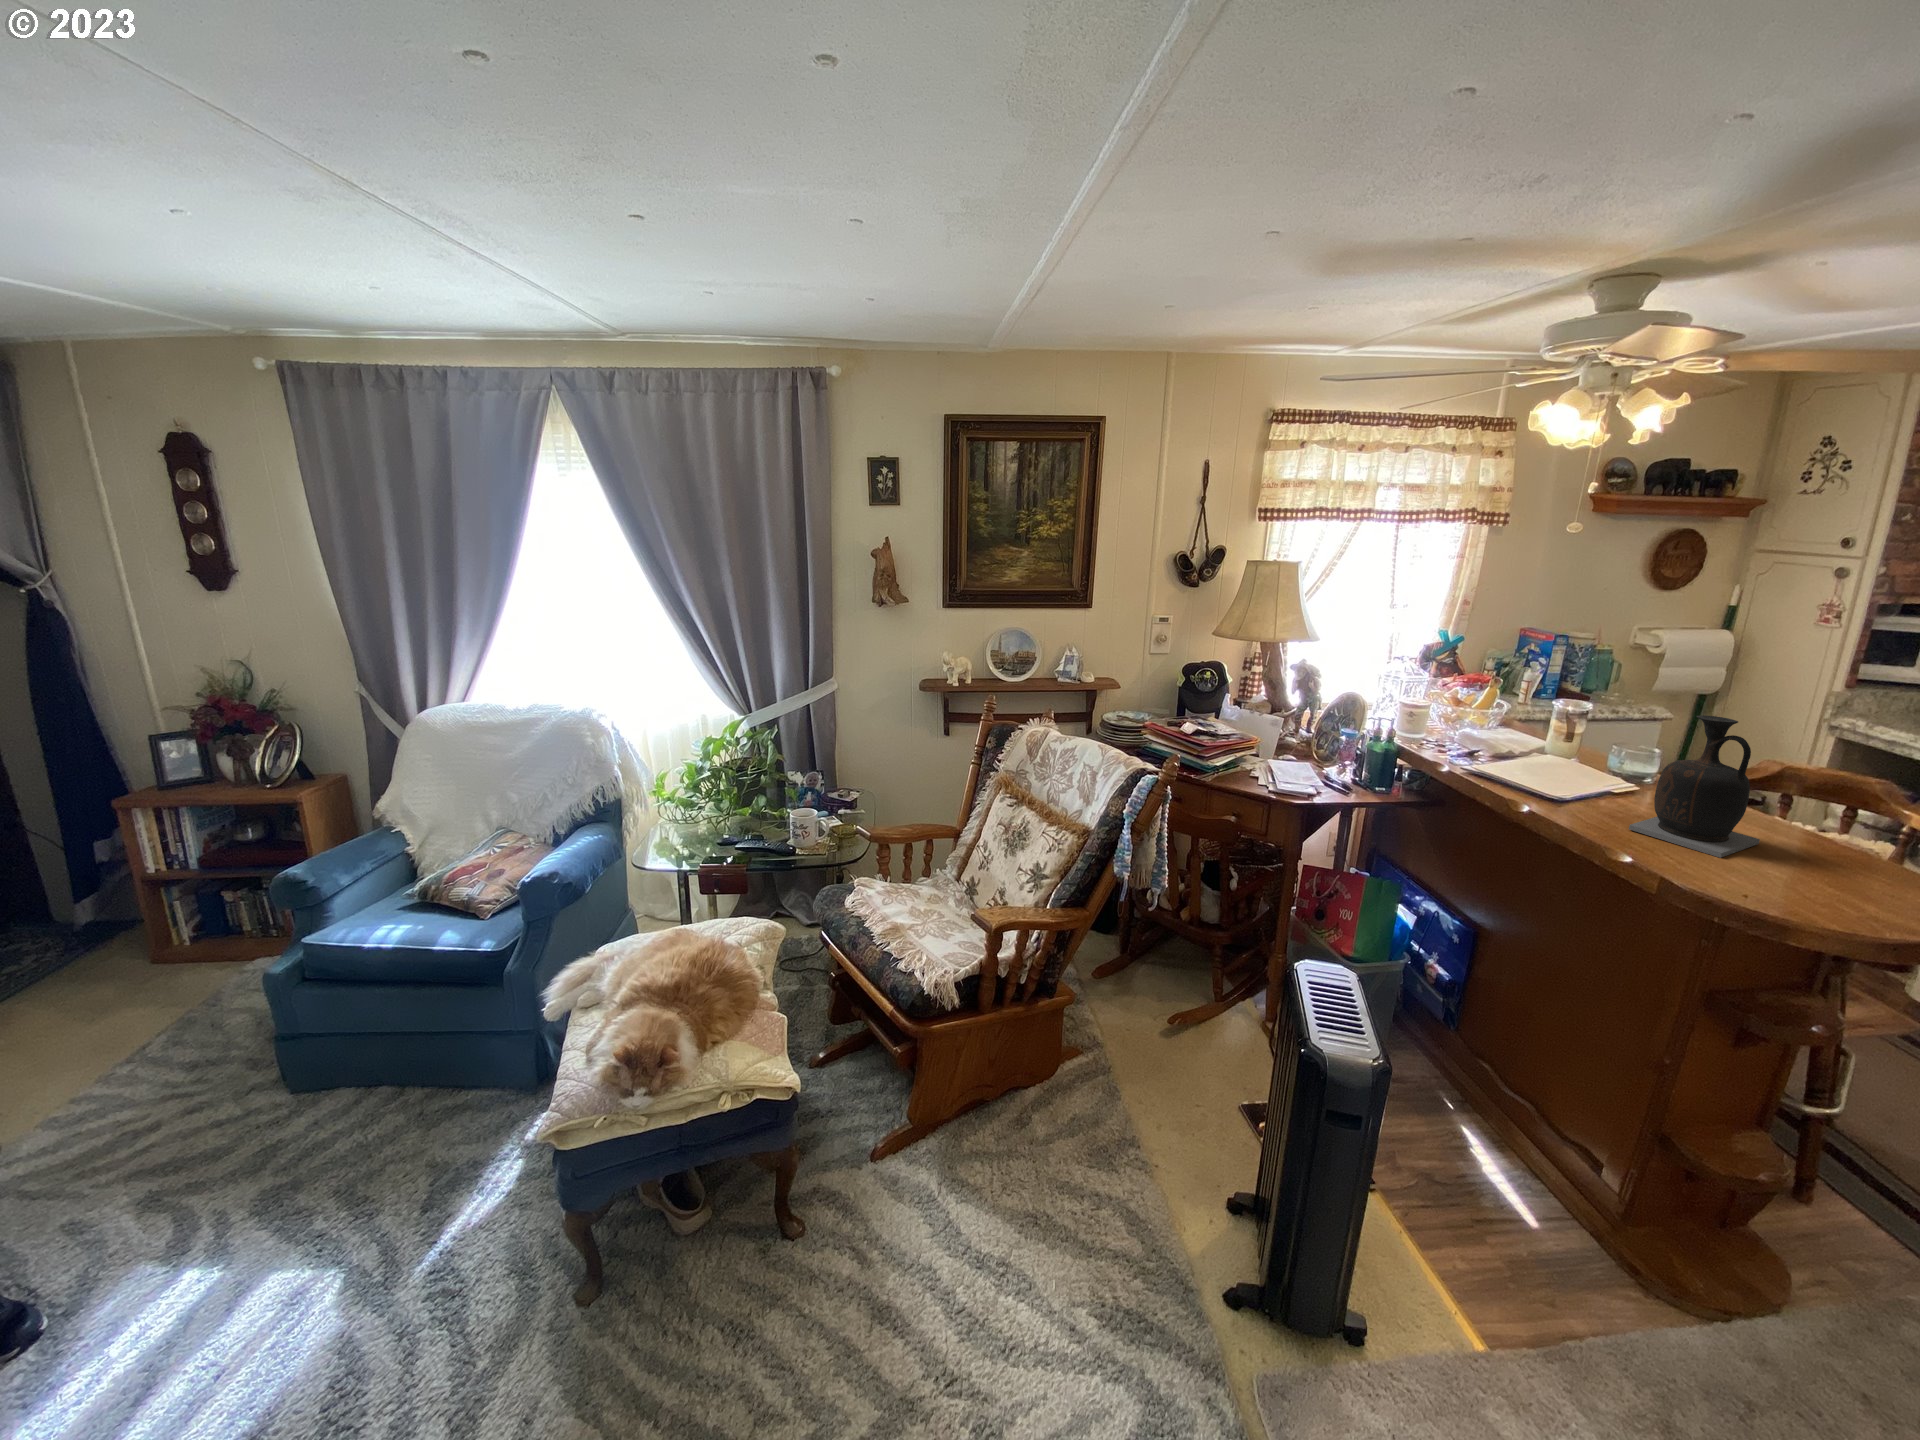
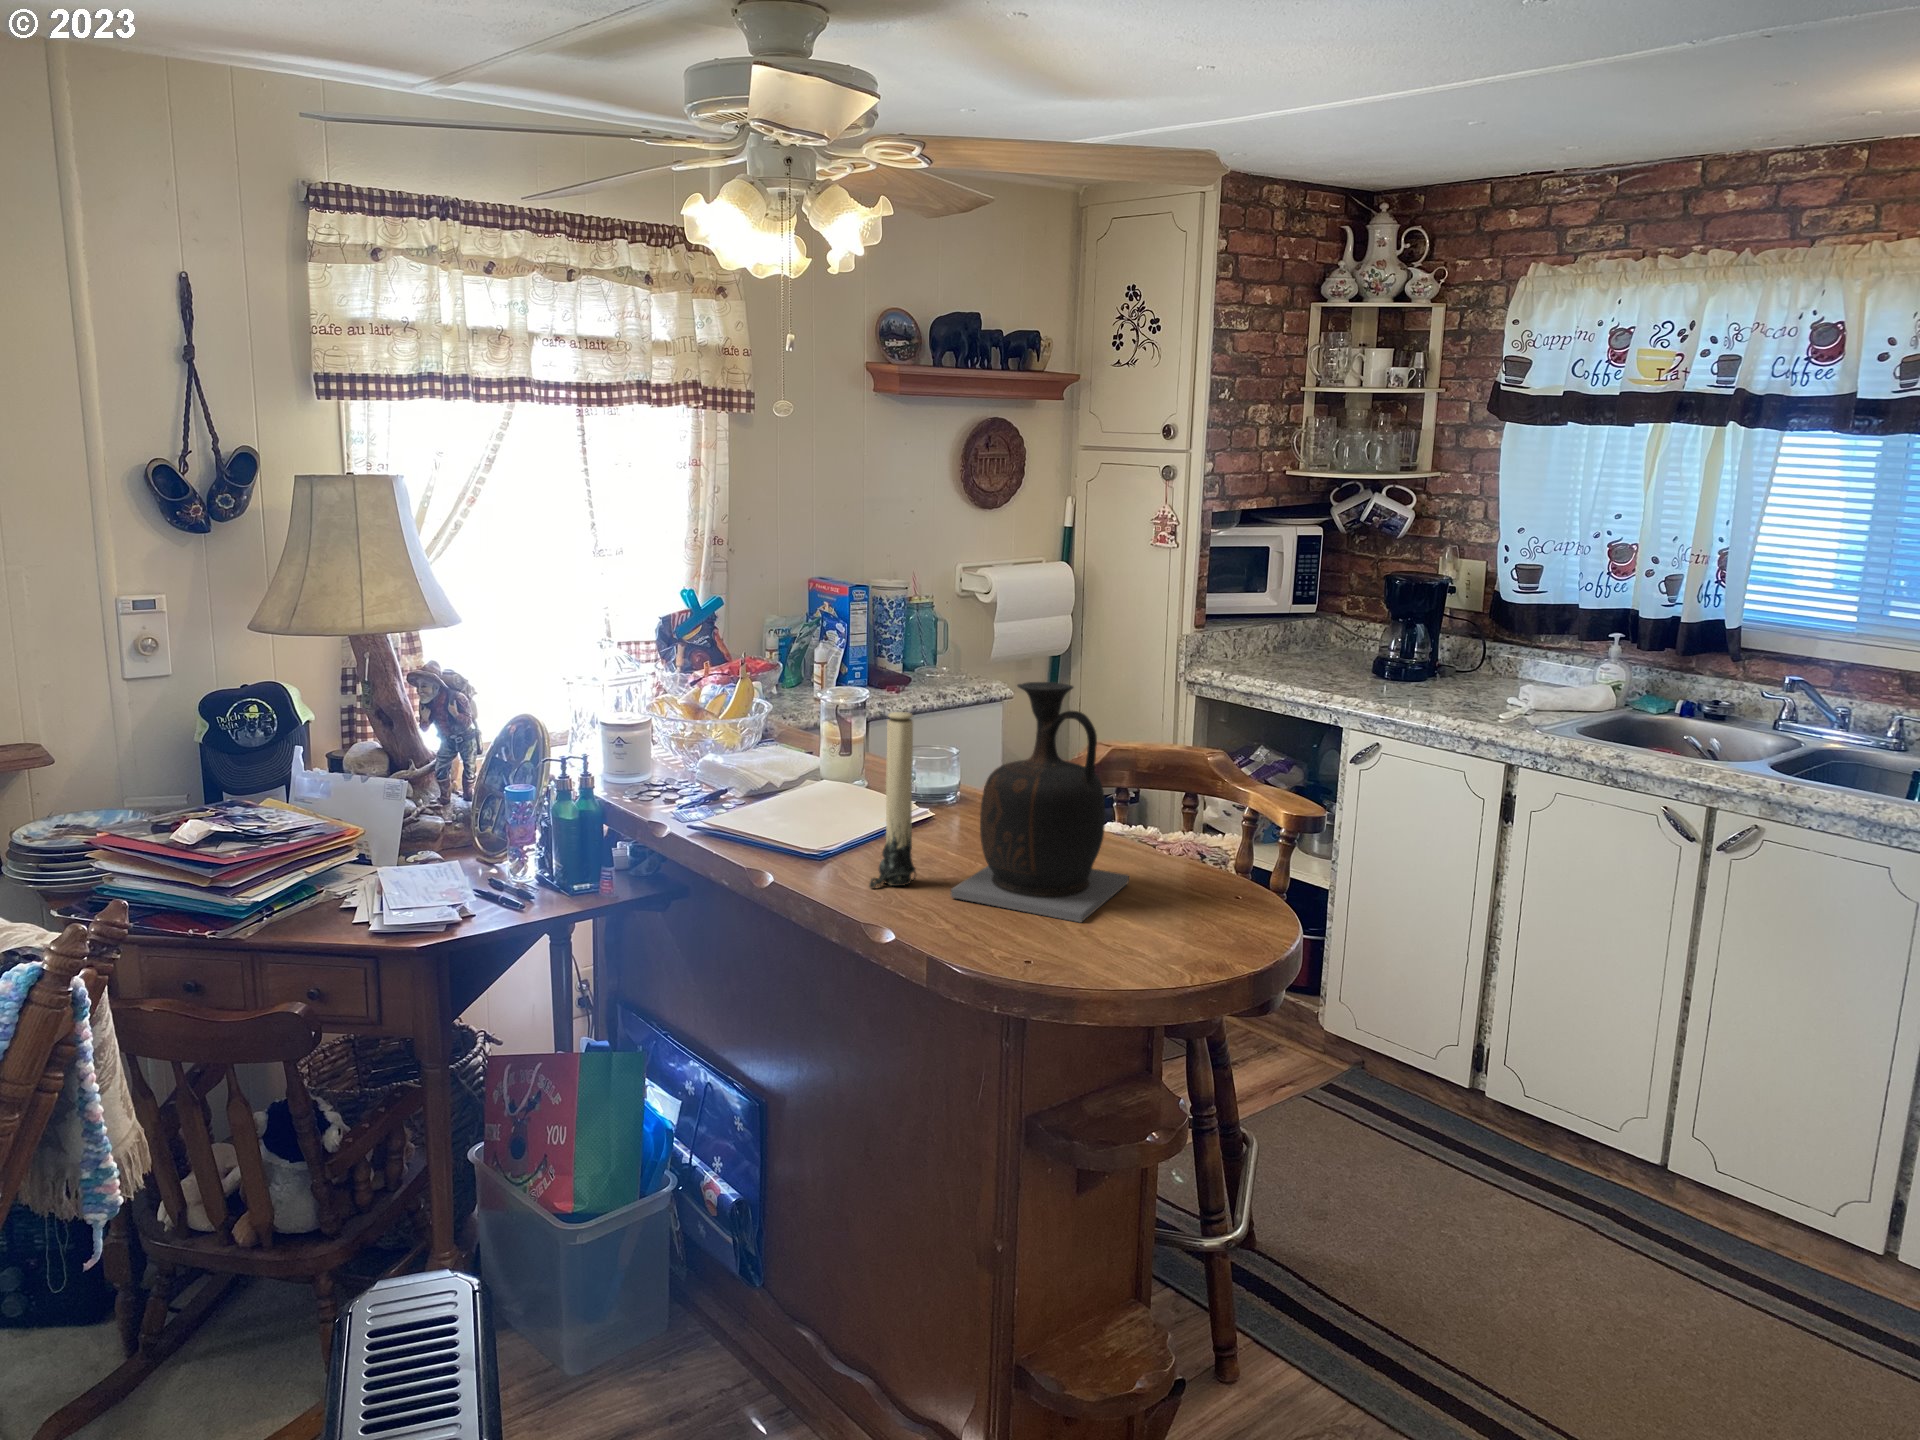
candle: none [1574,722,1620,818] -> present [869,712,916,888]

